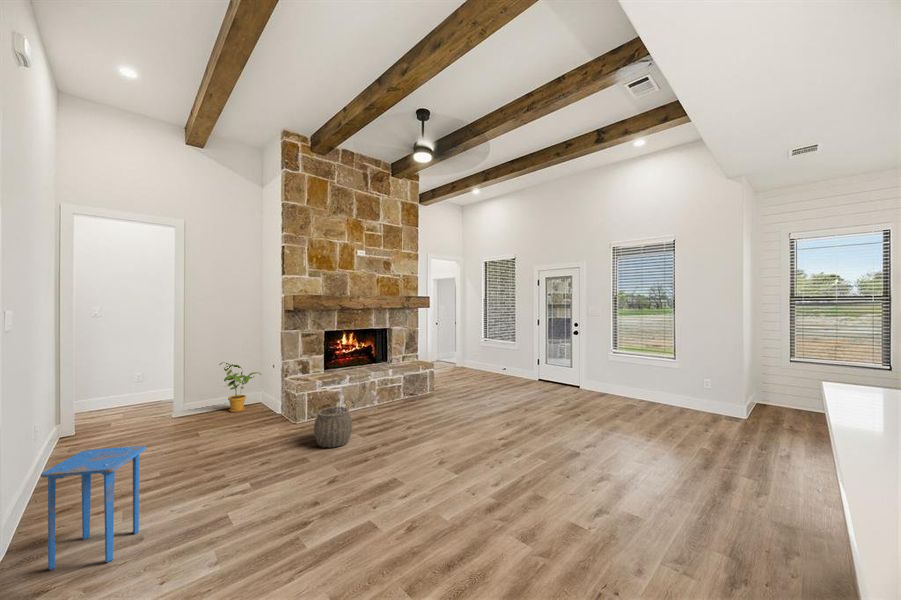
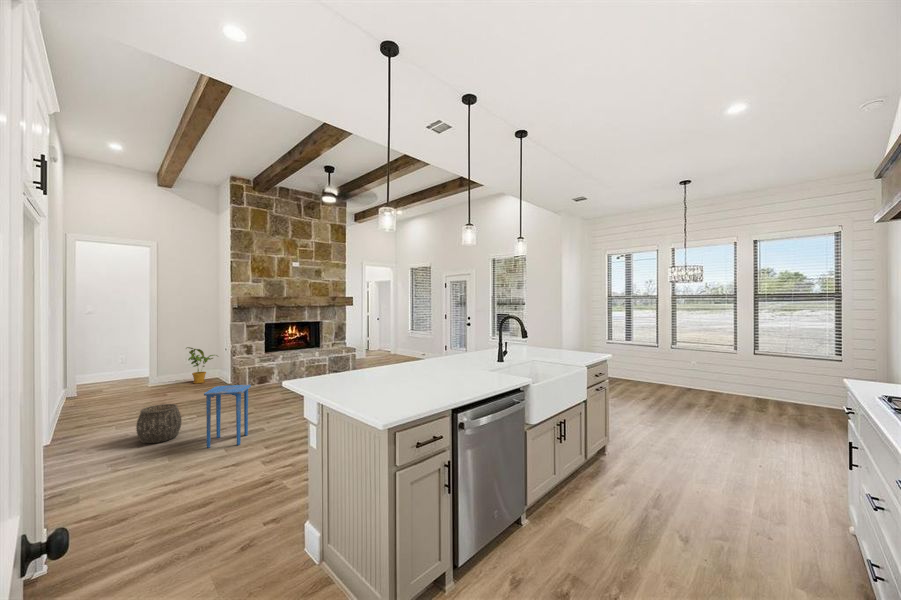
woven basket: present [314,407,353,447] -> present [136,404,182,443]
side table: present [41,446,146,570] -> present [204,385,251,448]

